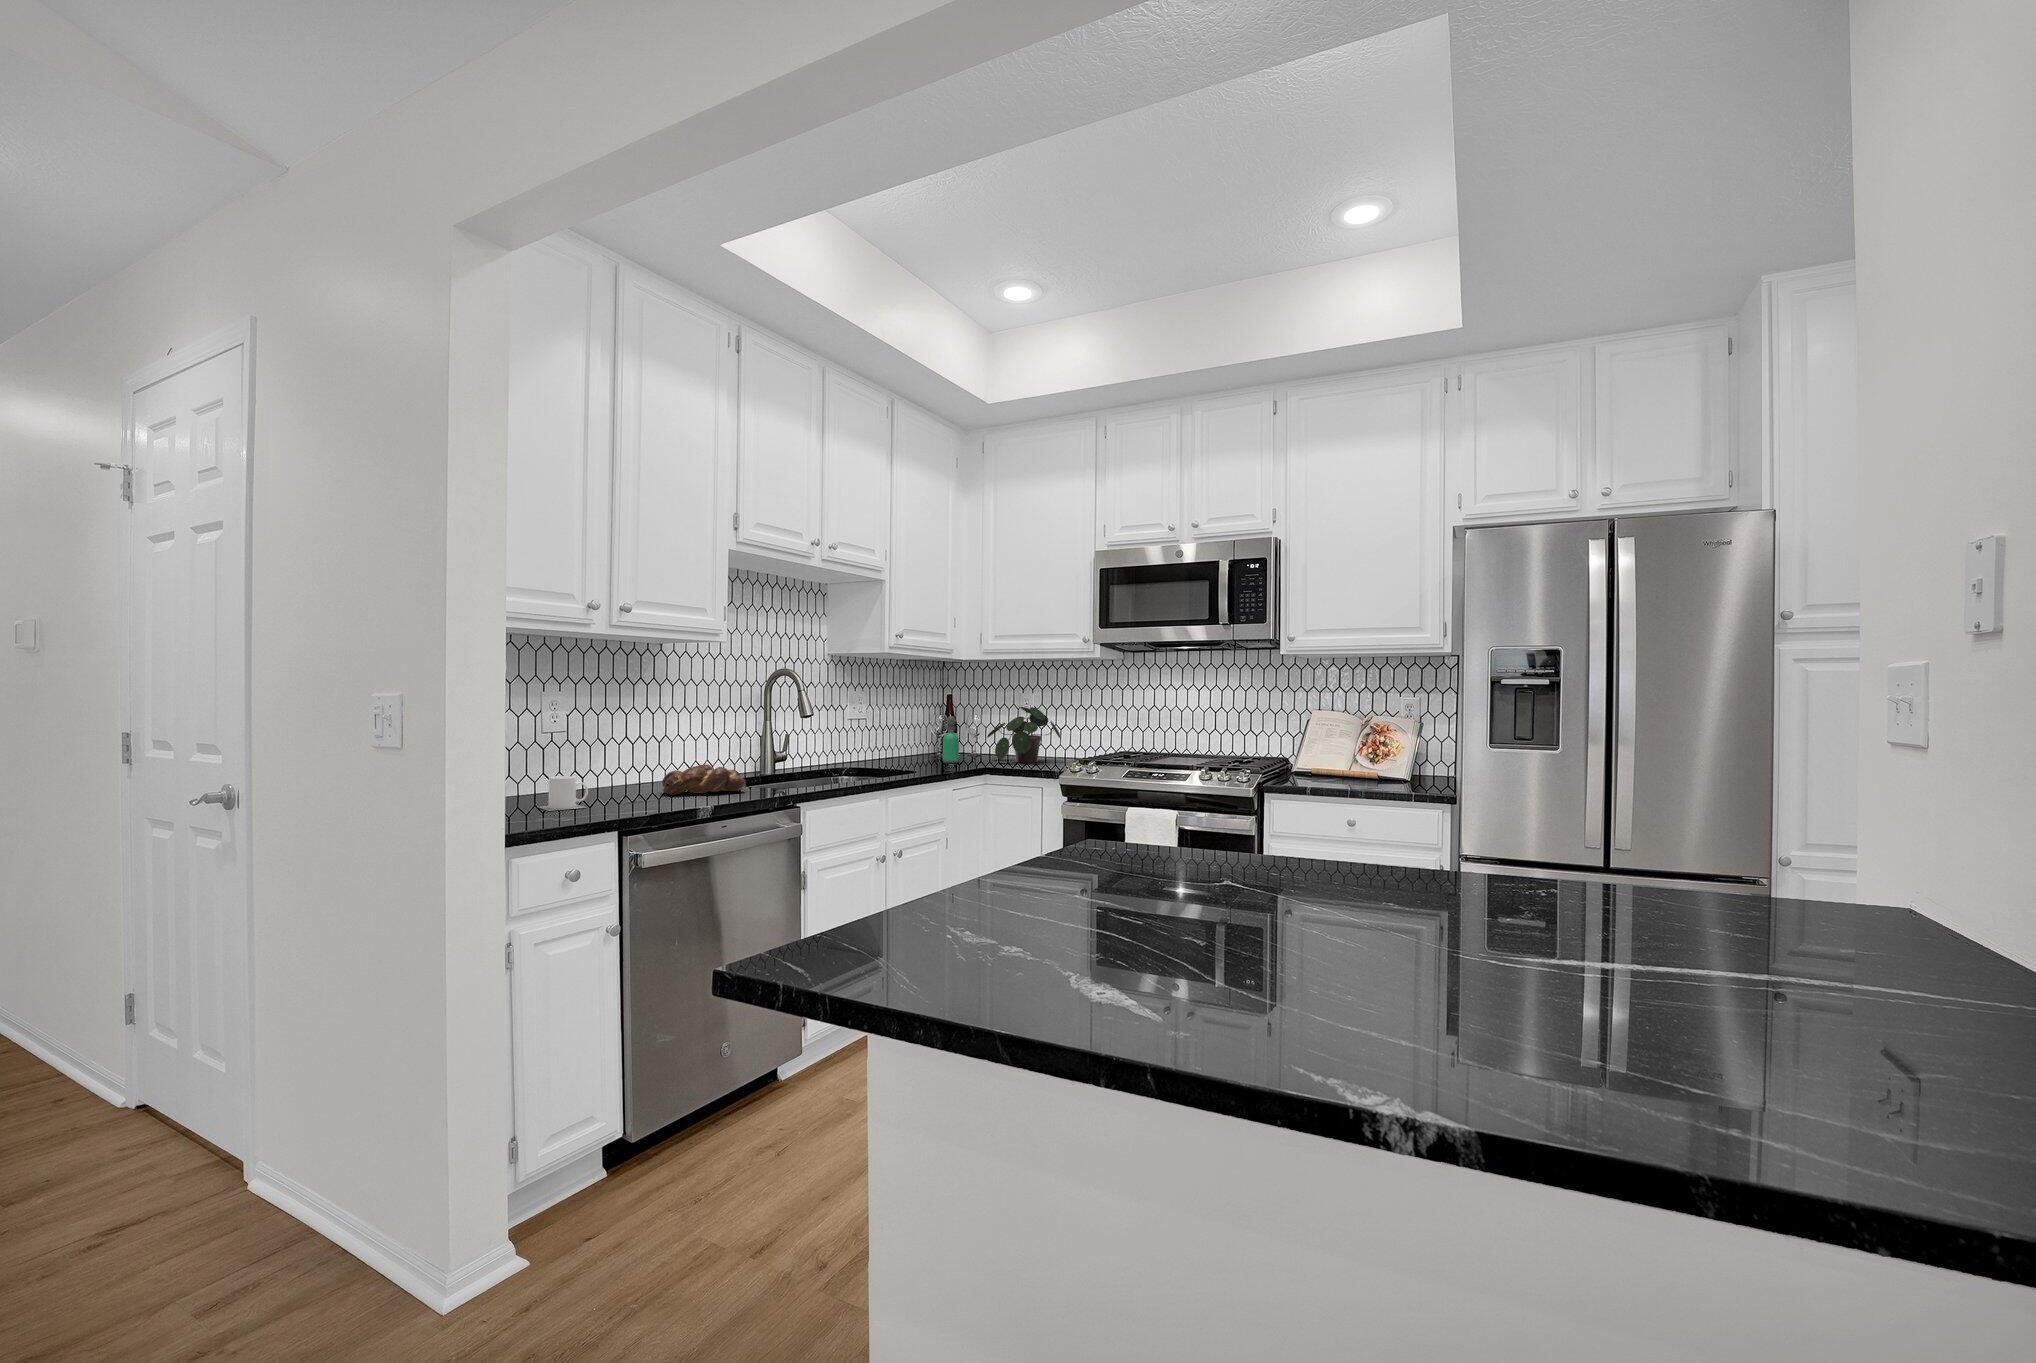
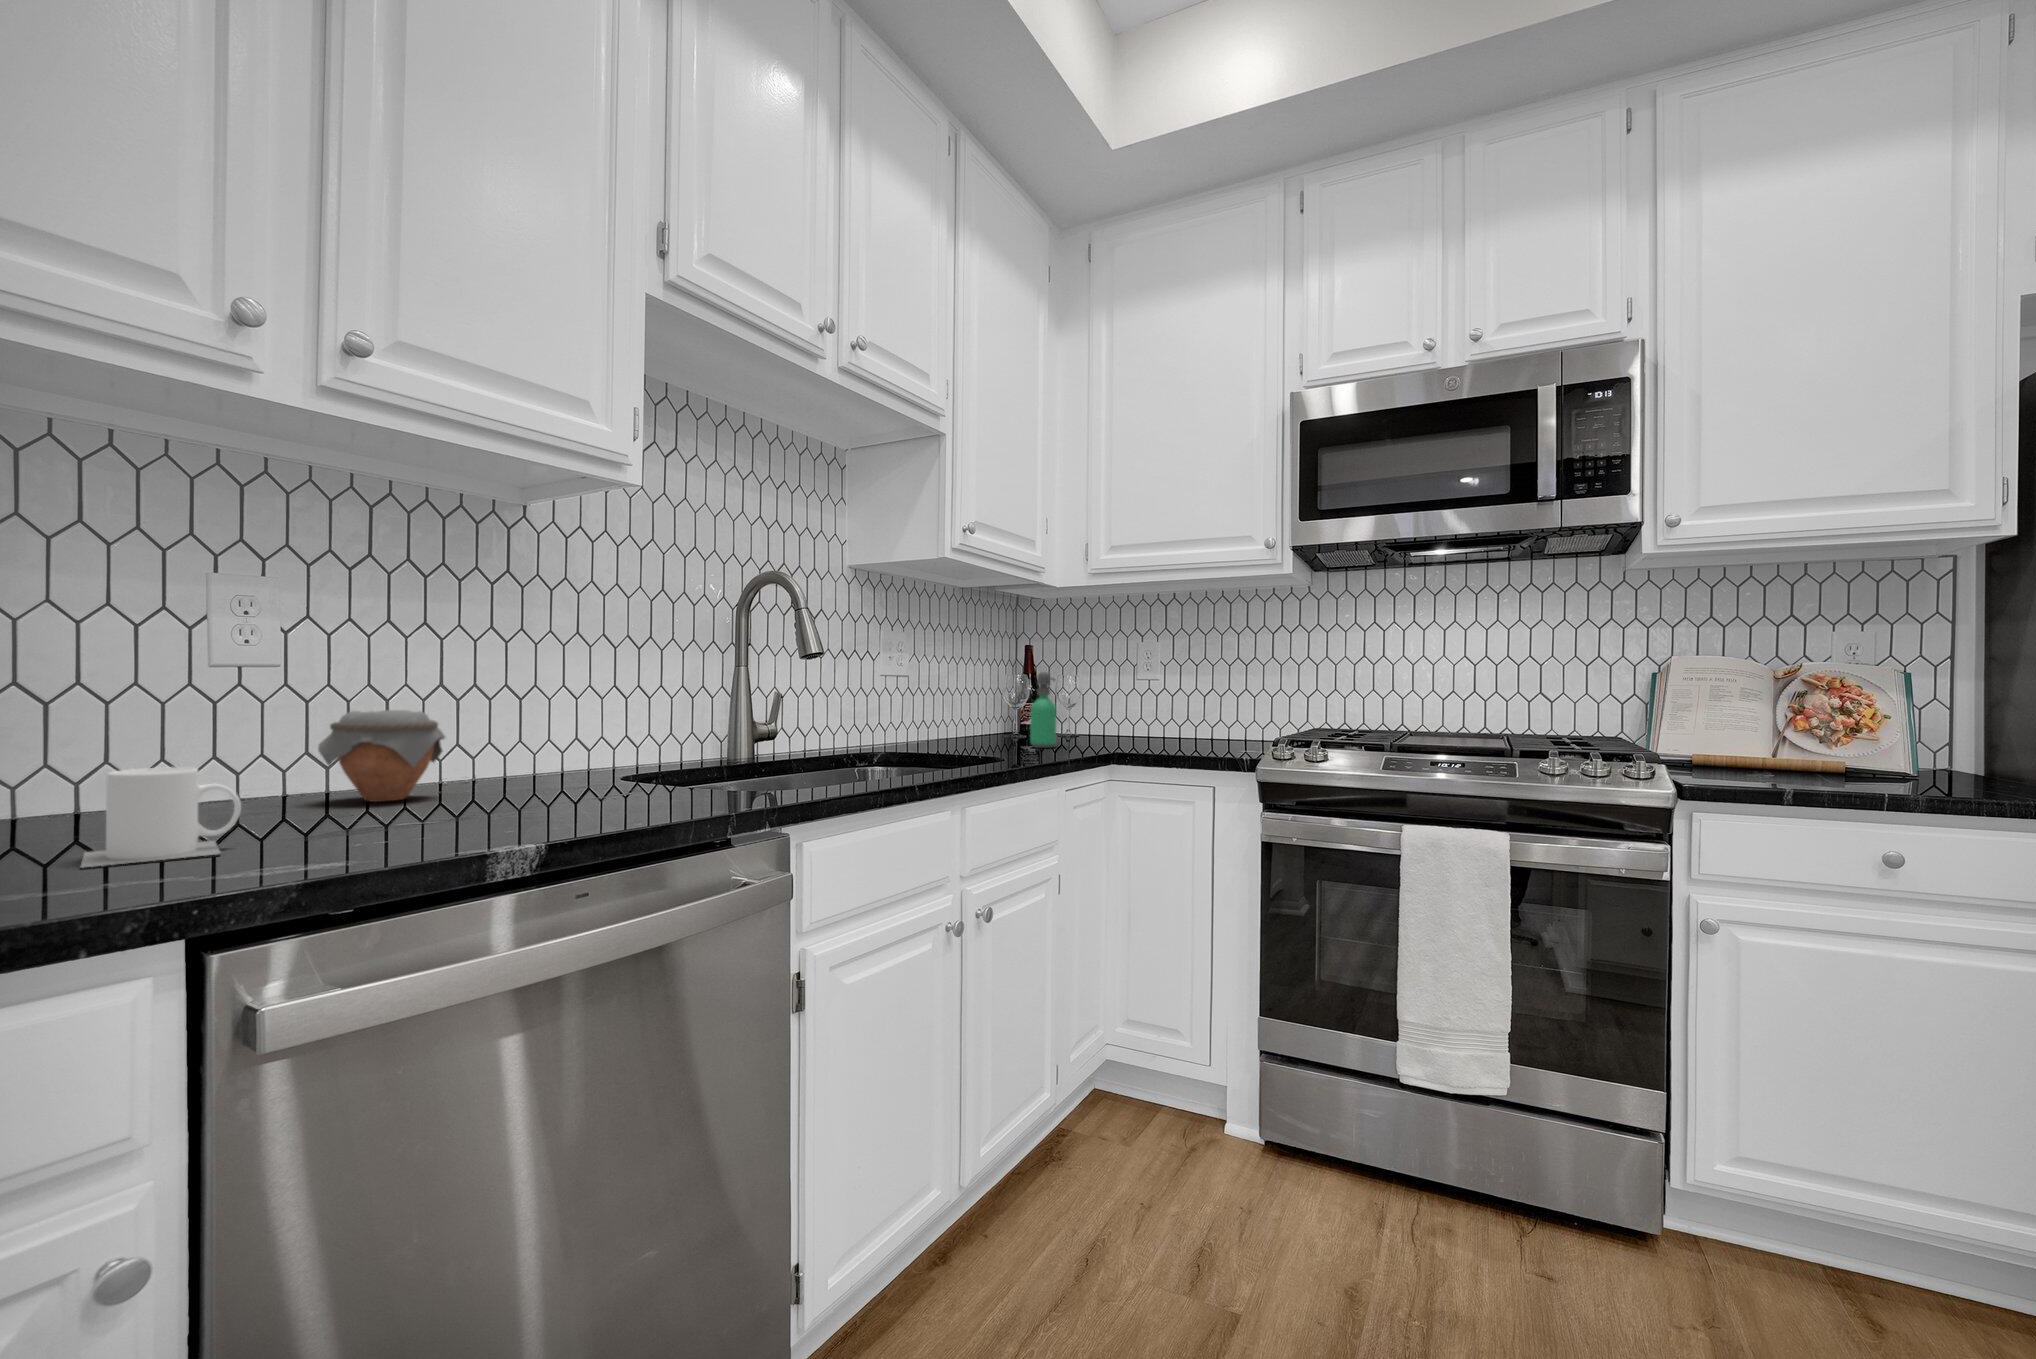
potted plant: present [987,707,1061,763] -> none [1095,658,1215,747]
jar: none [585,749,636,791] -> present [318,710,445,802]
bread loaf: present [662,764,746,795] -> none [489,742,683,811]

